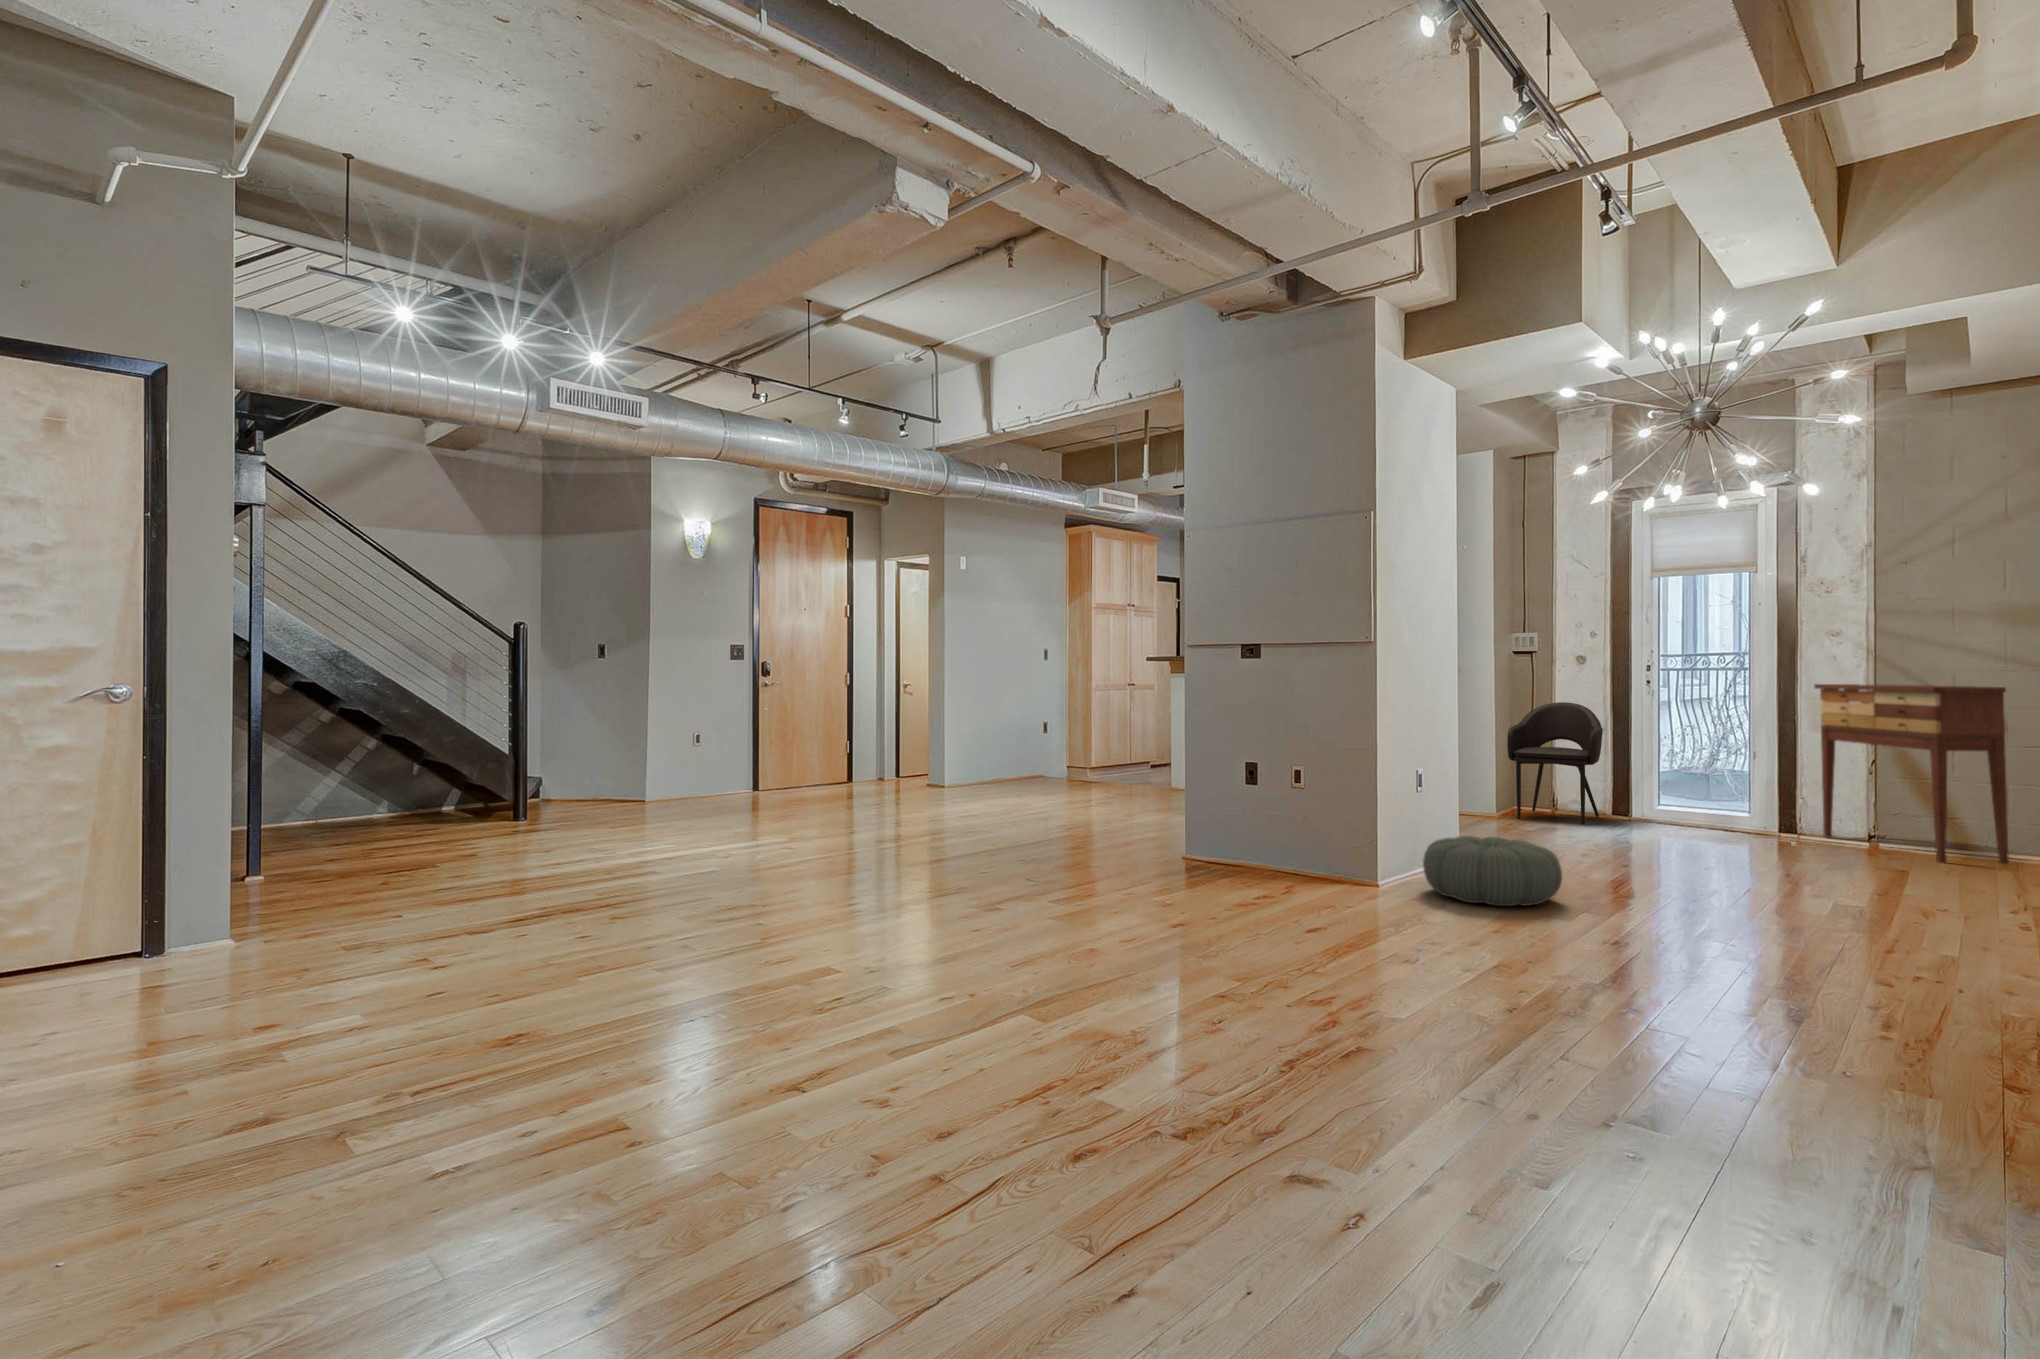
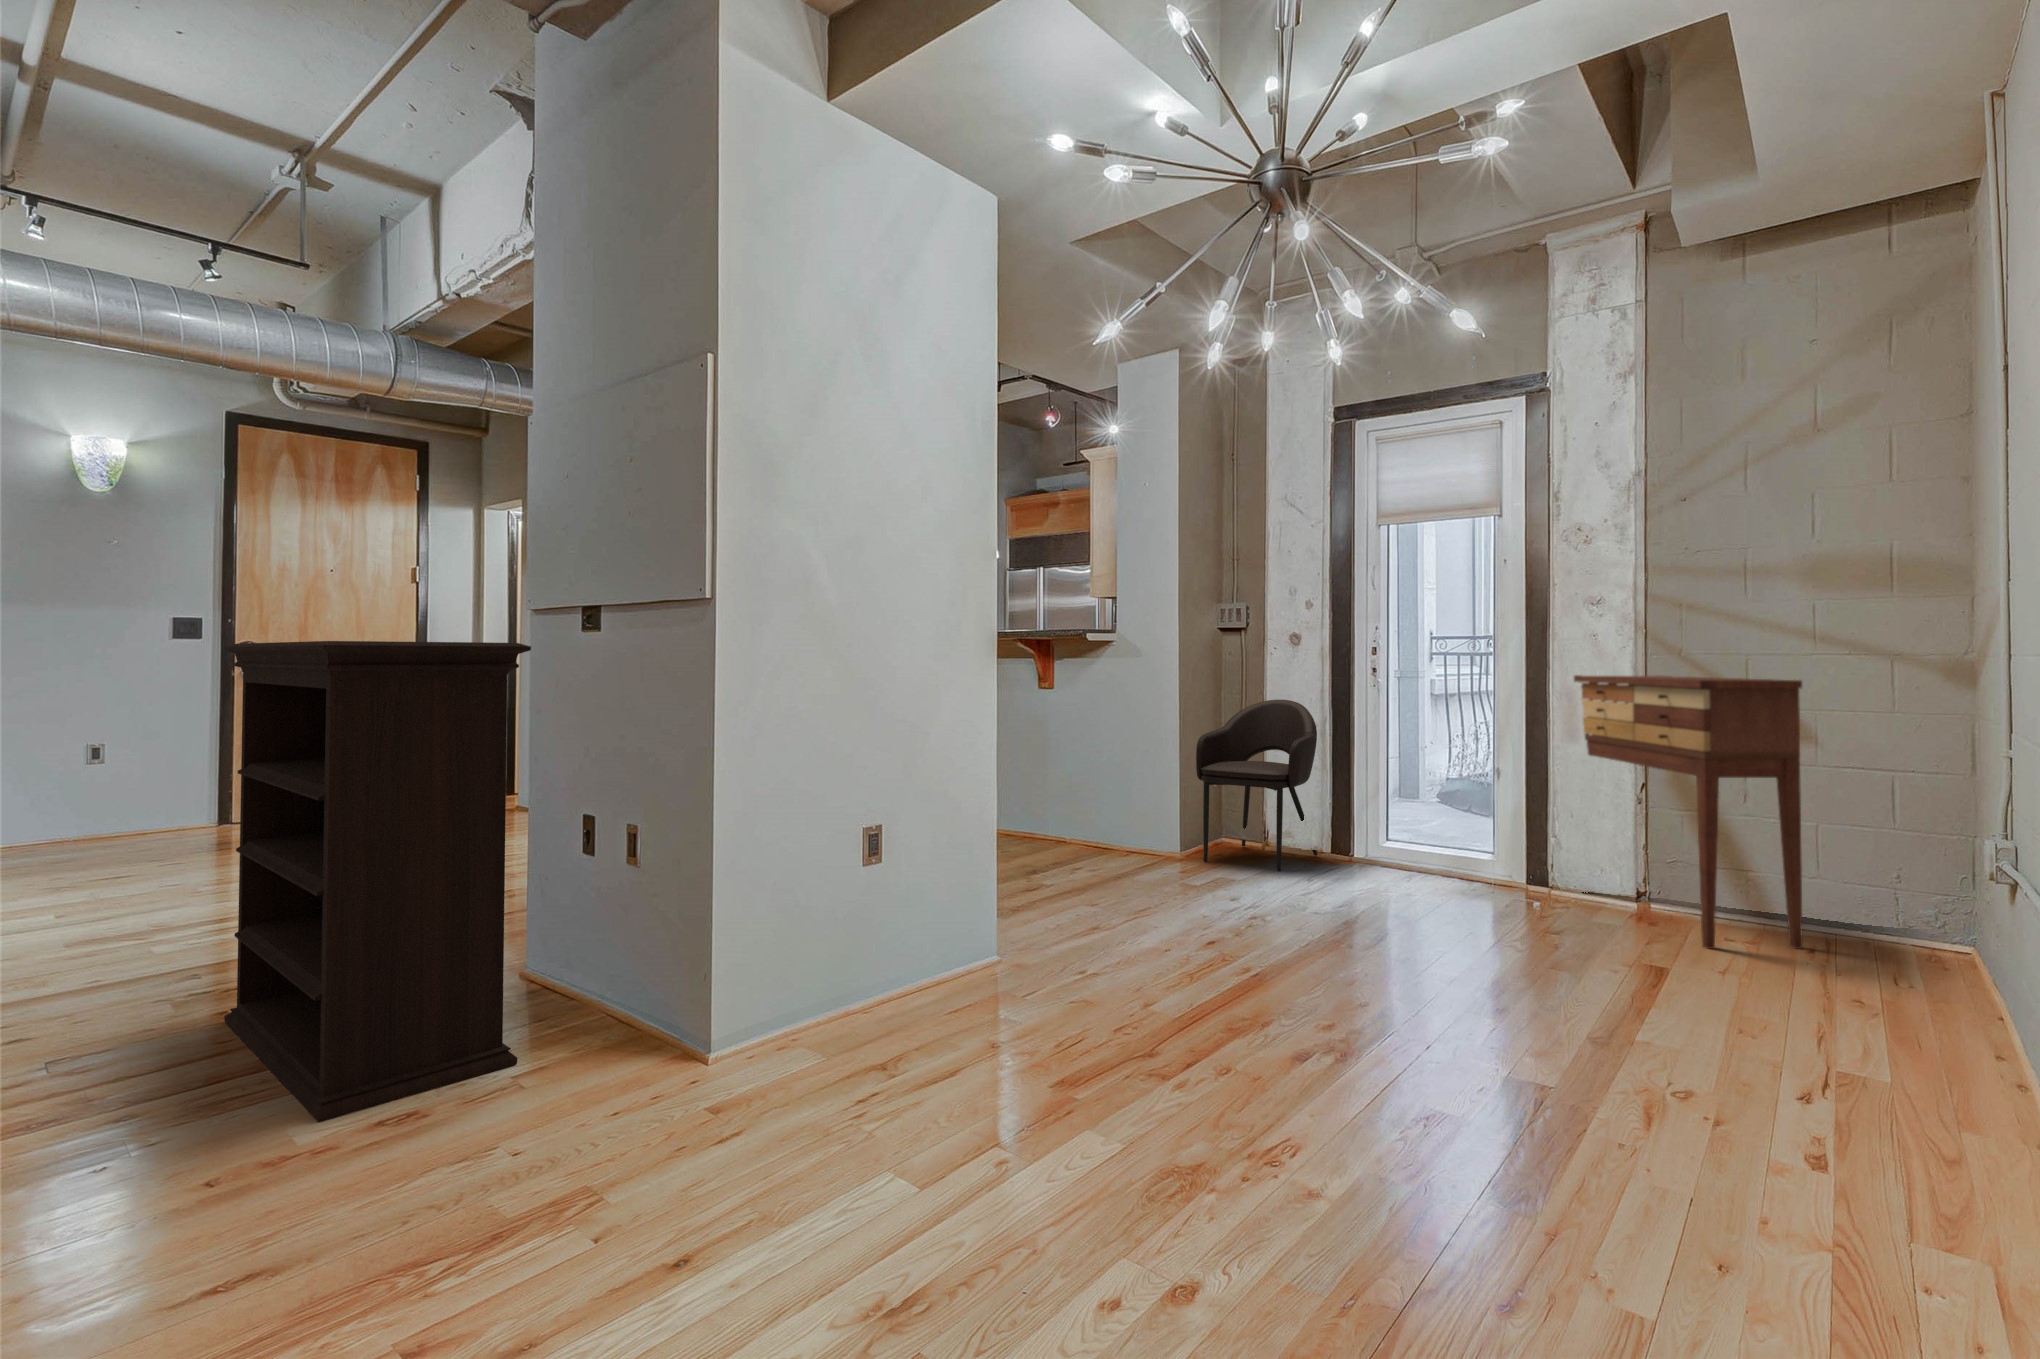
bookshelf: none [1082,666,1297,902] -> present [224,641,531,1122]
pouf: present [1423,836,1562,906] -> none [724,956,971,1124]

